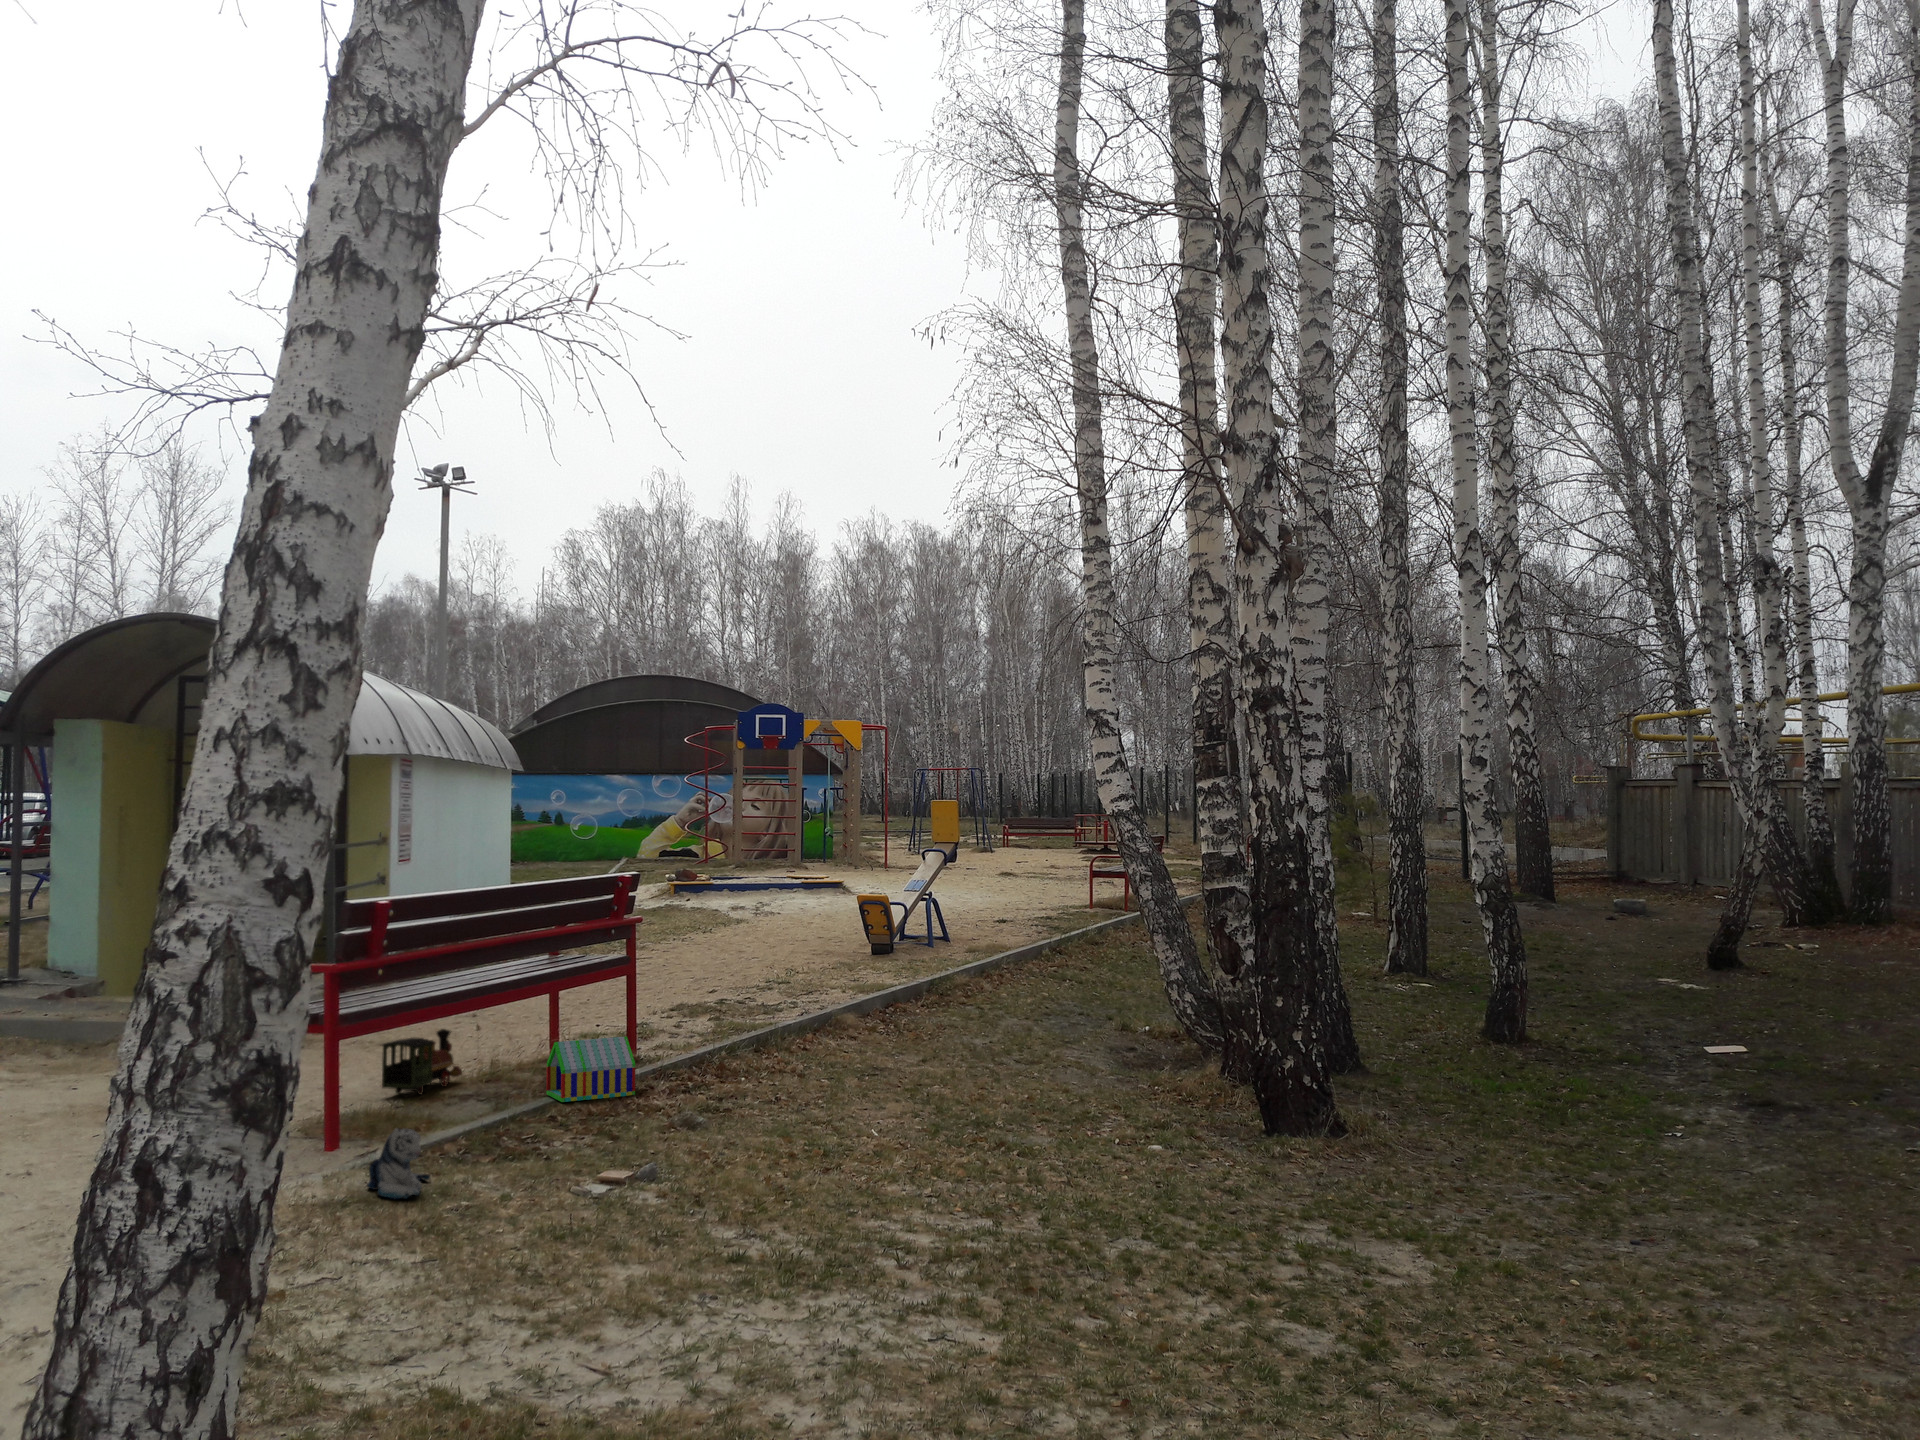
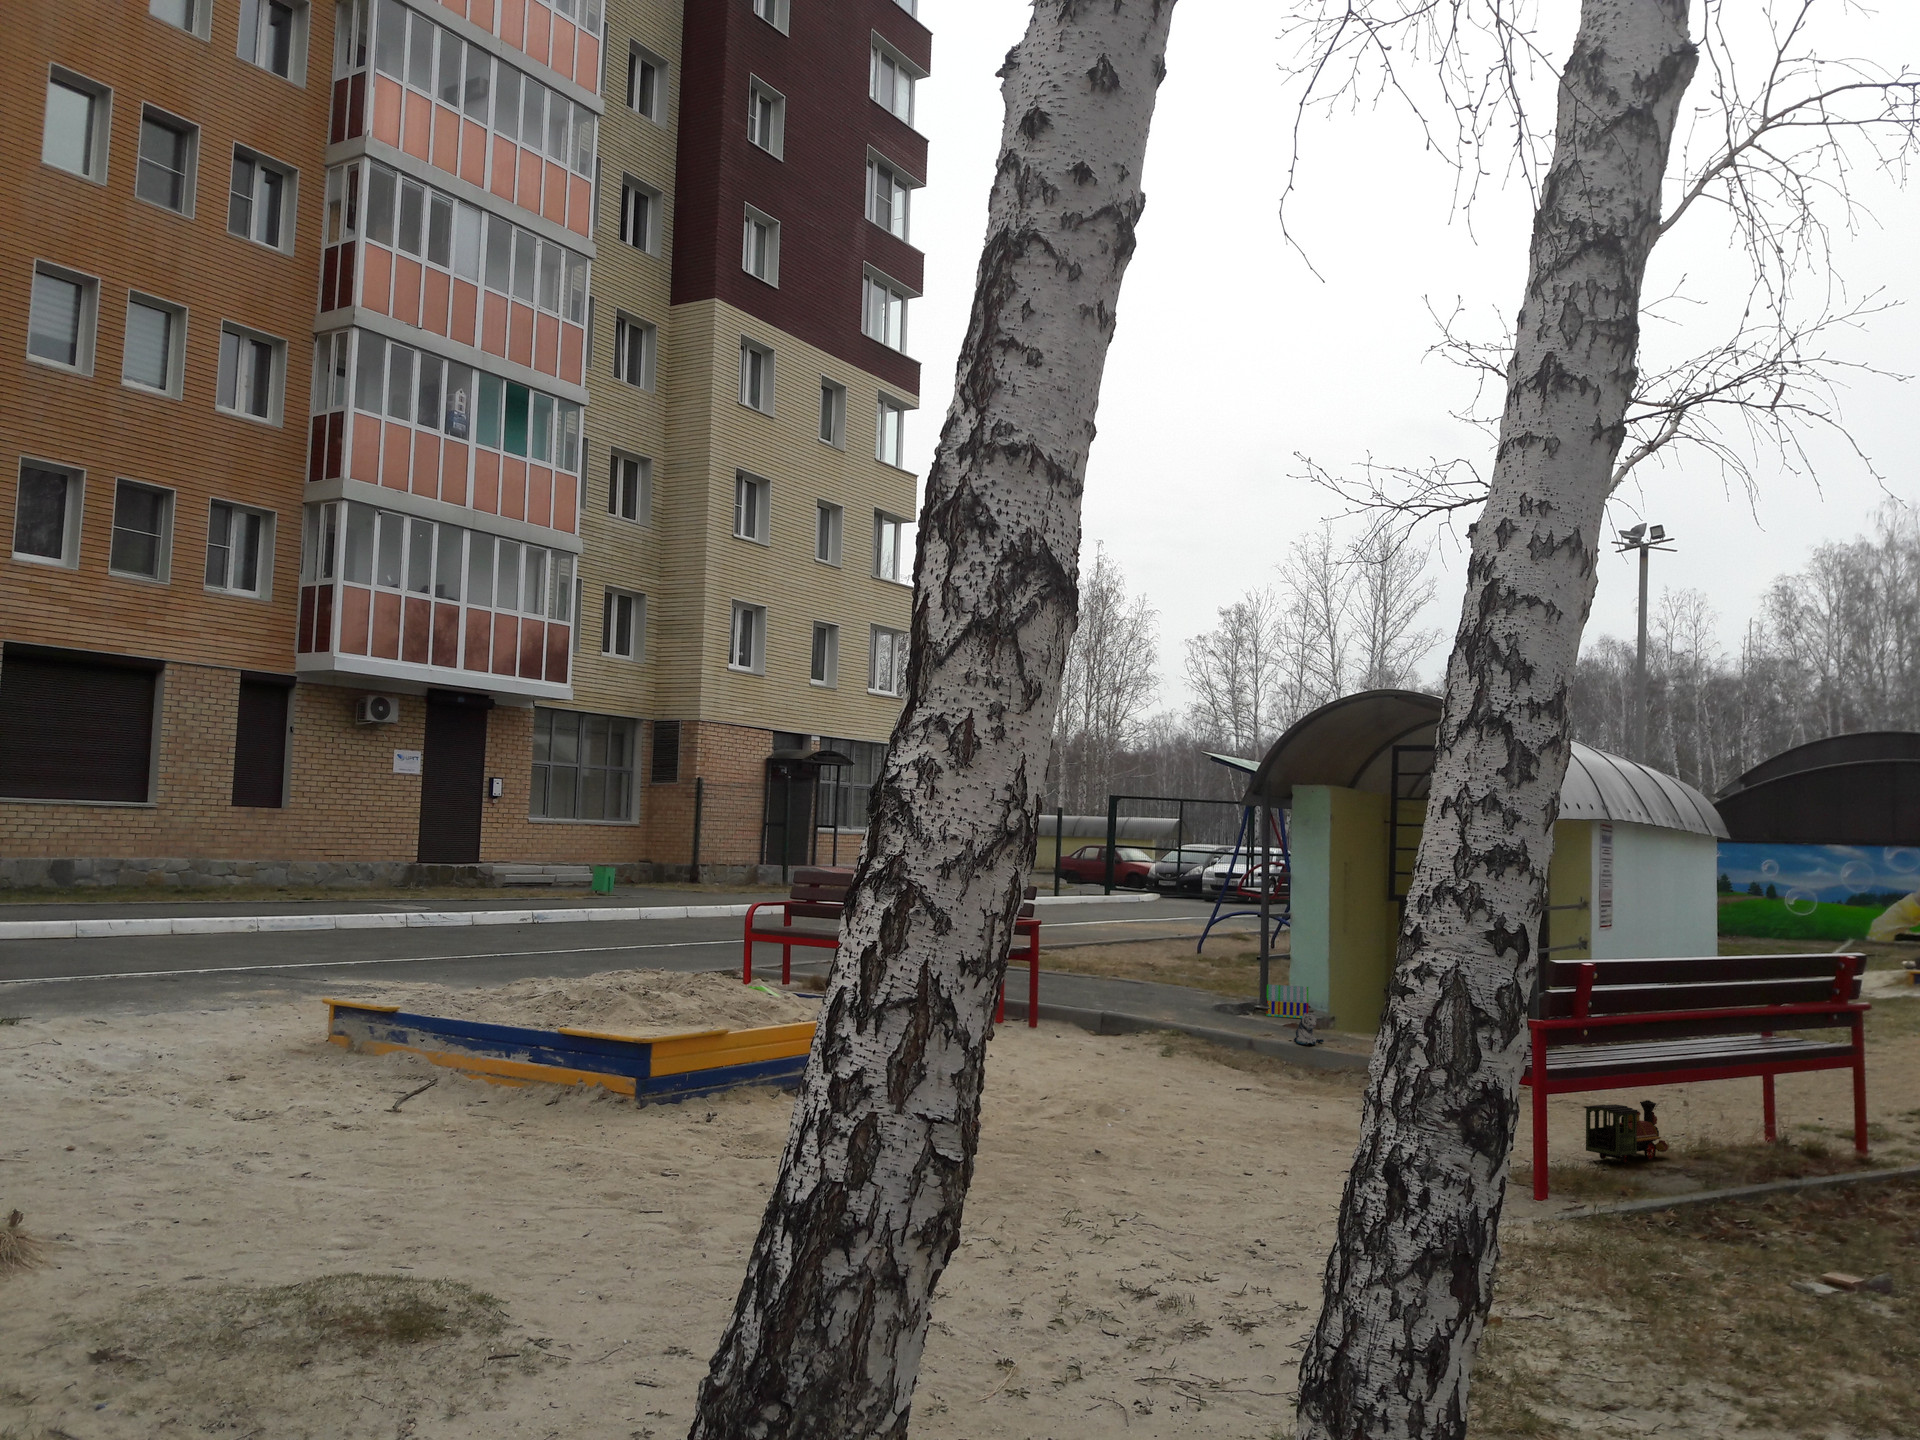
toy house: present [546,1037,635,1102] -> present [1266,984,1308,1018]
plush toy: present [367,1128,430,1199] -> present [1294,1013,1324,1045]

